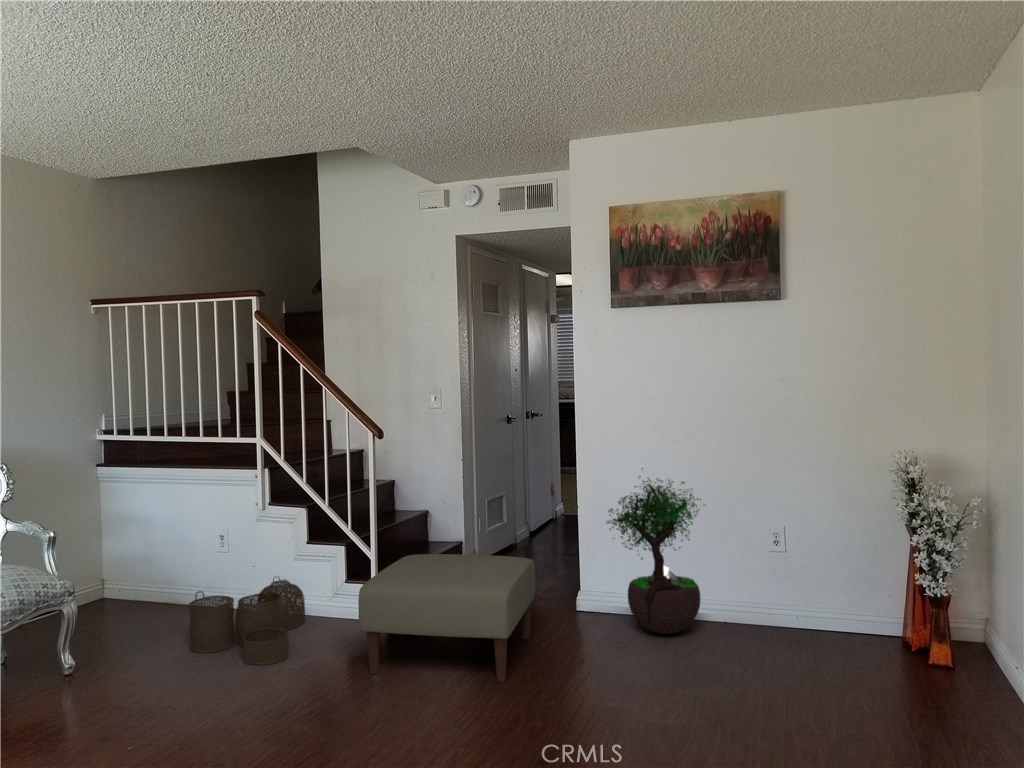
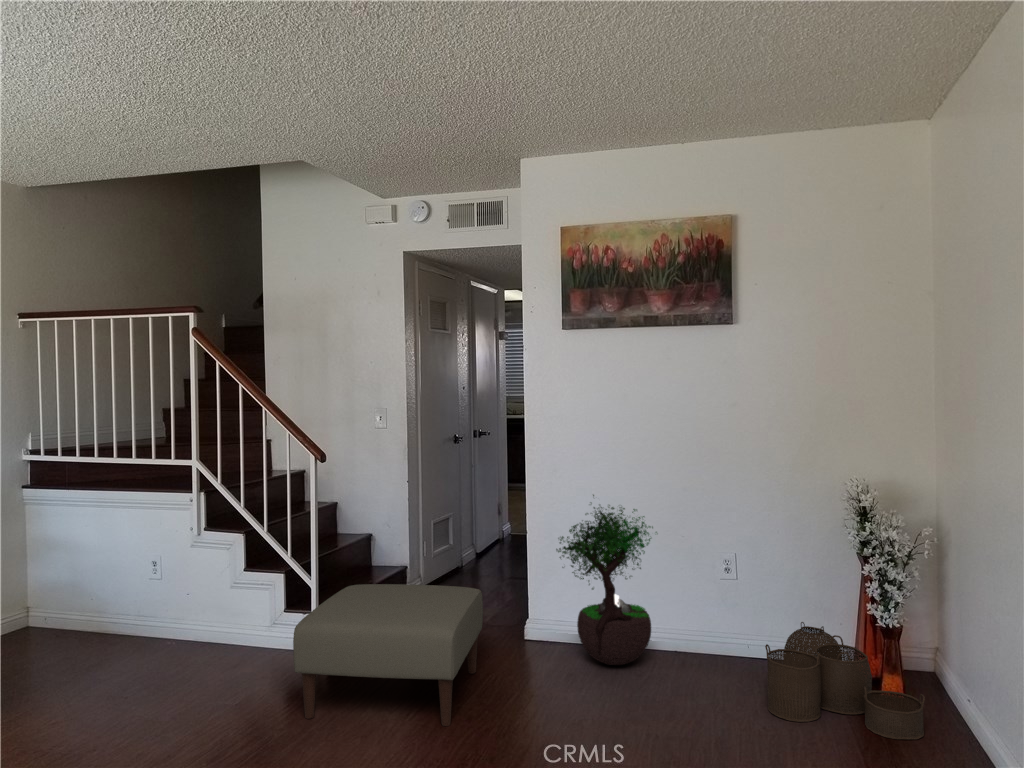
woven basket: present [189,577,305,665] -> present [765,622,925,739]

